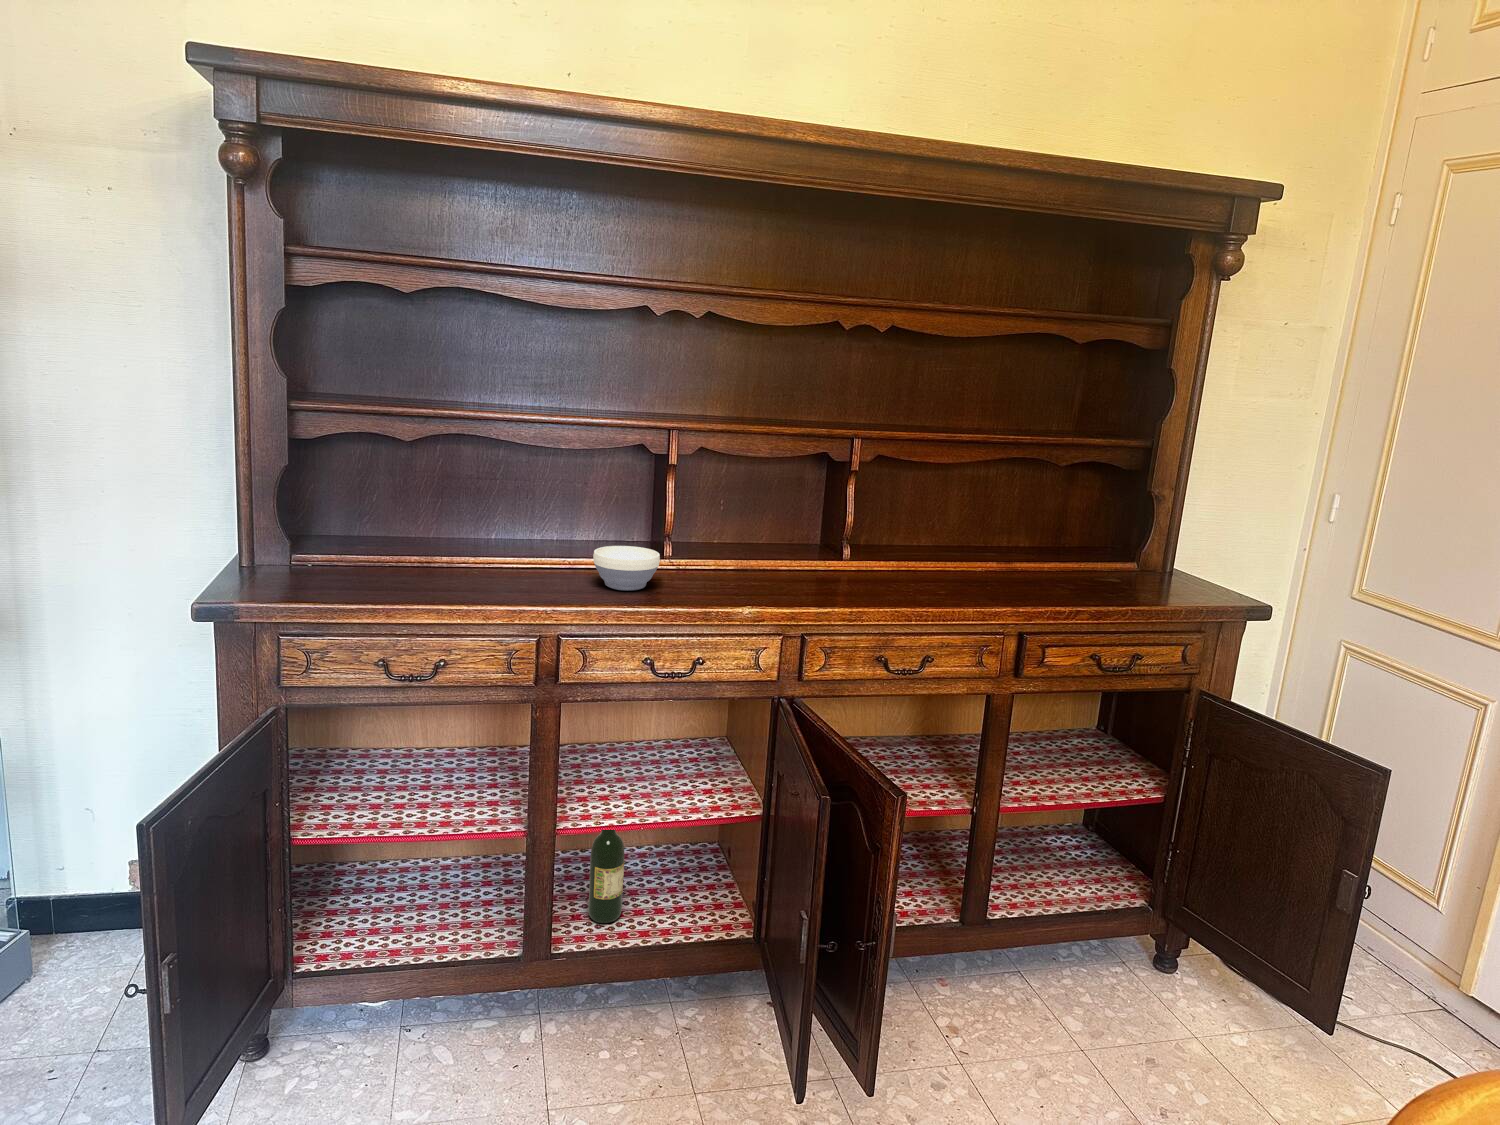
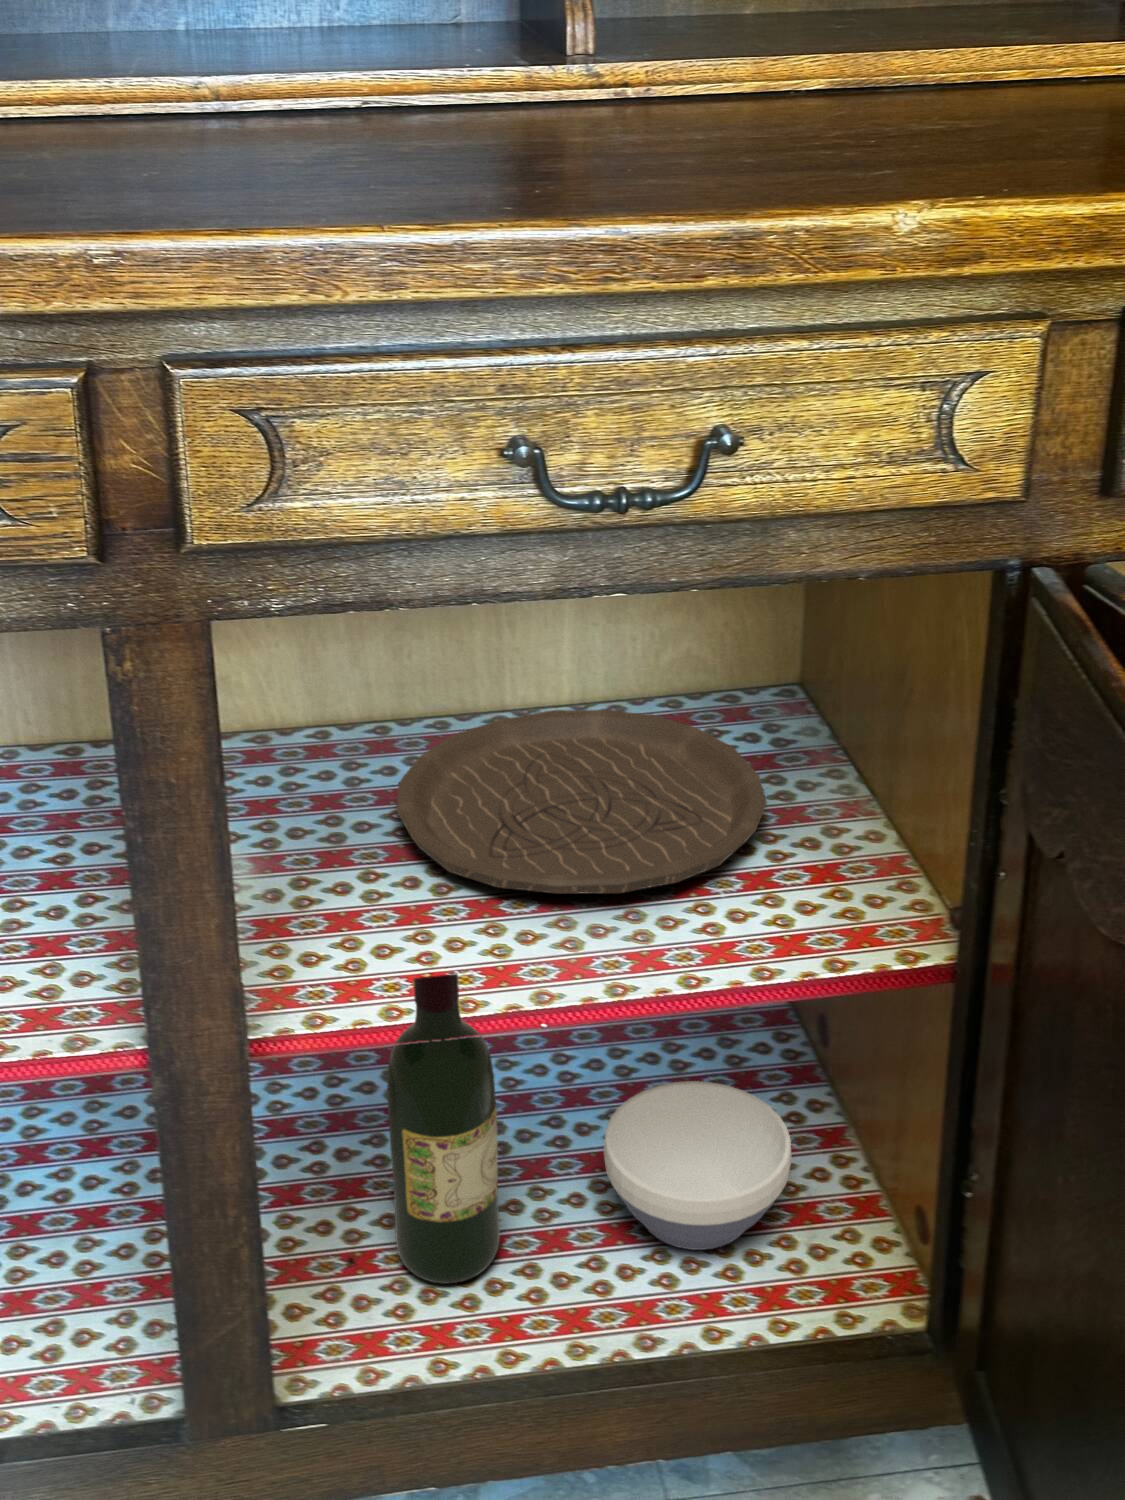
bowl: present [593,546,660,591] -> present [604,1081,791,1250]
plate: none [599,741,712,792] -> present [396,710,767,894]

